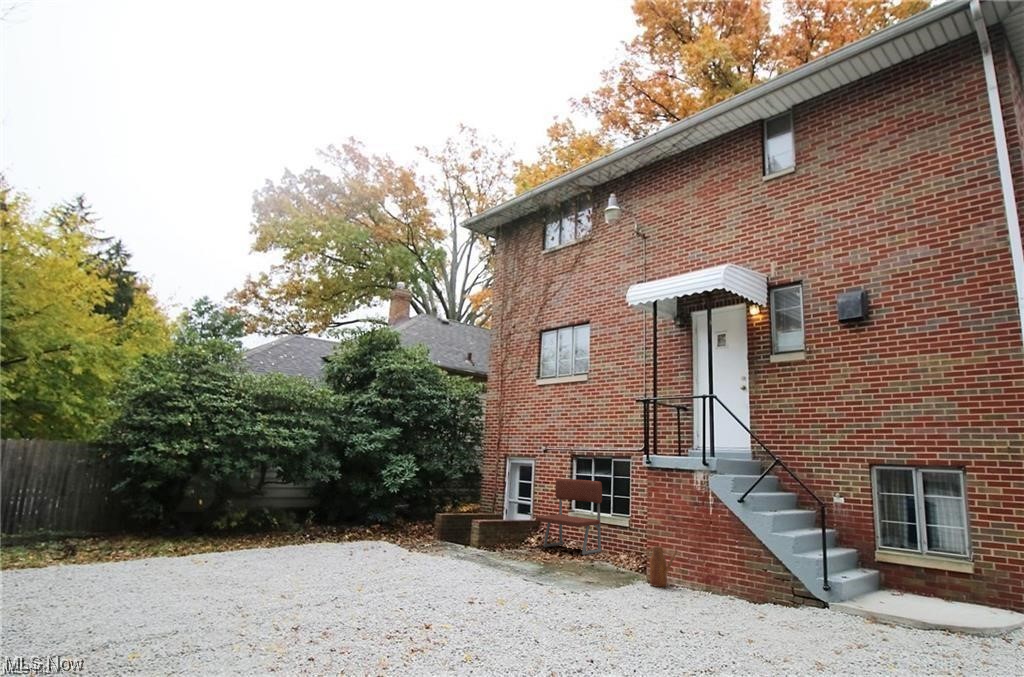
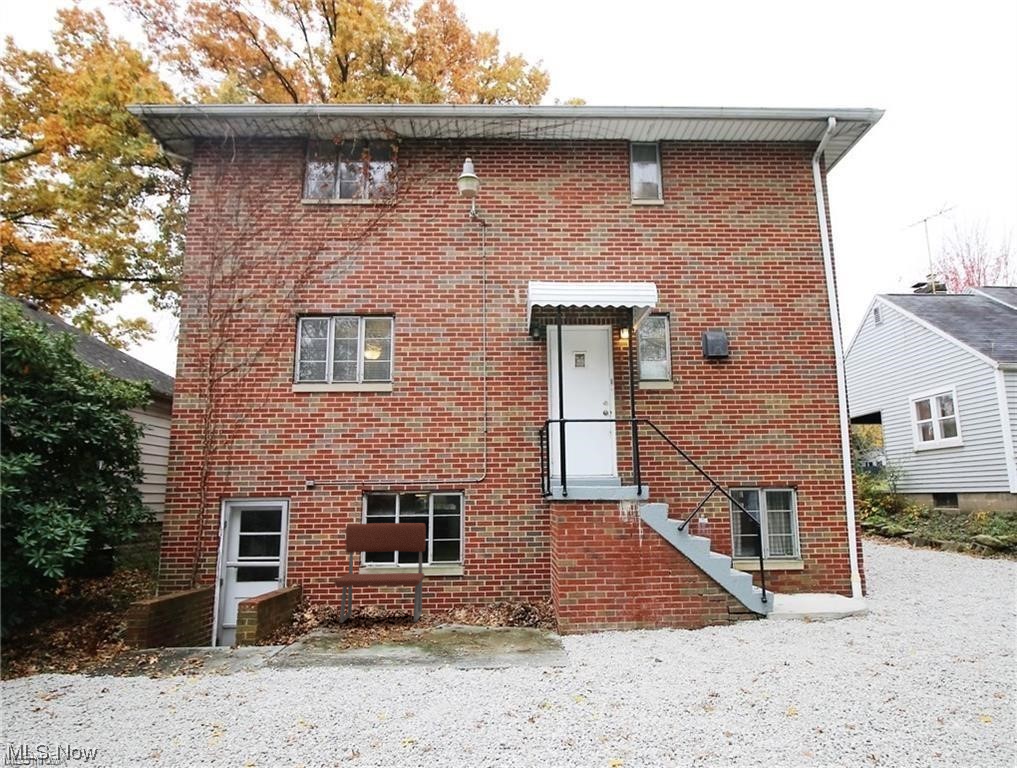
watering can: present [647,547,677,587] -> none [572,591,613,638]

